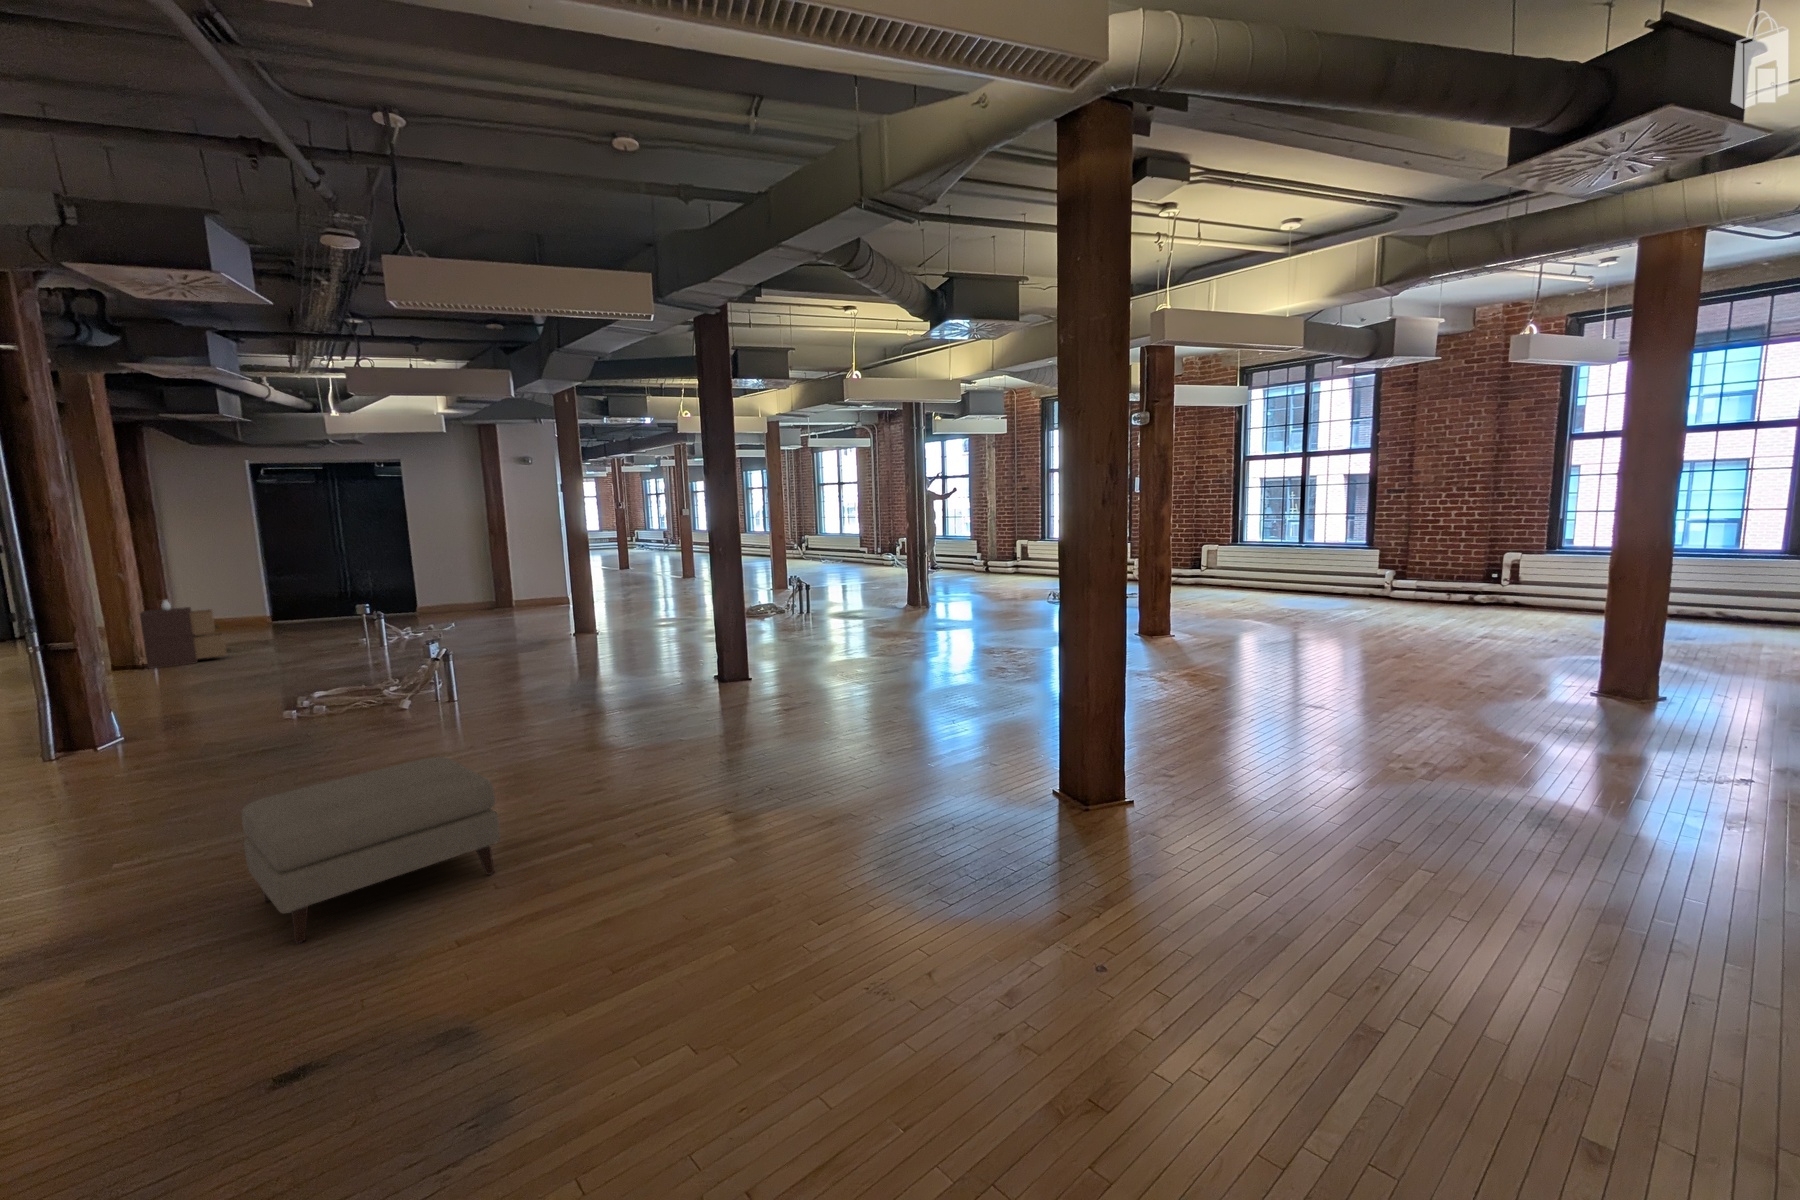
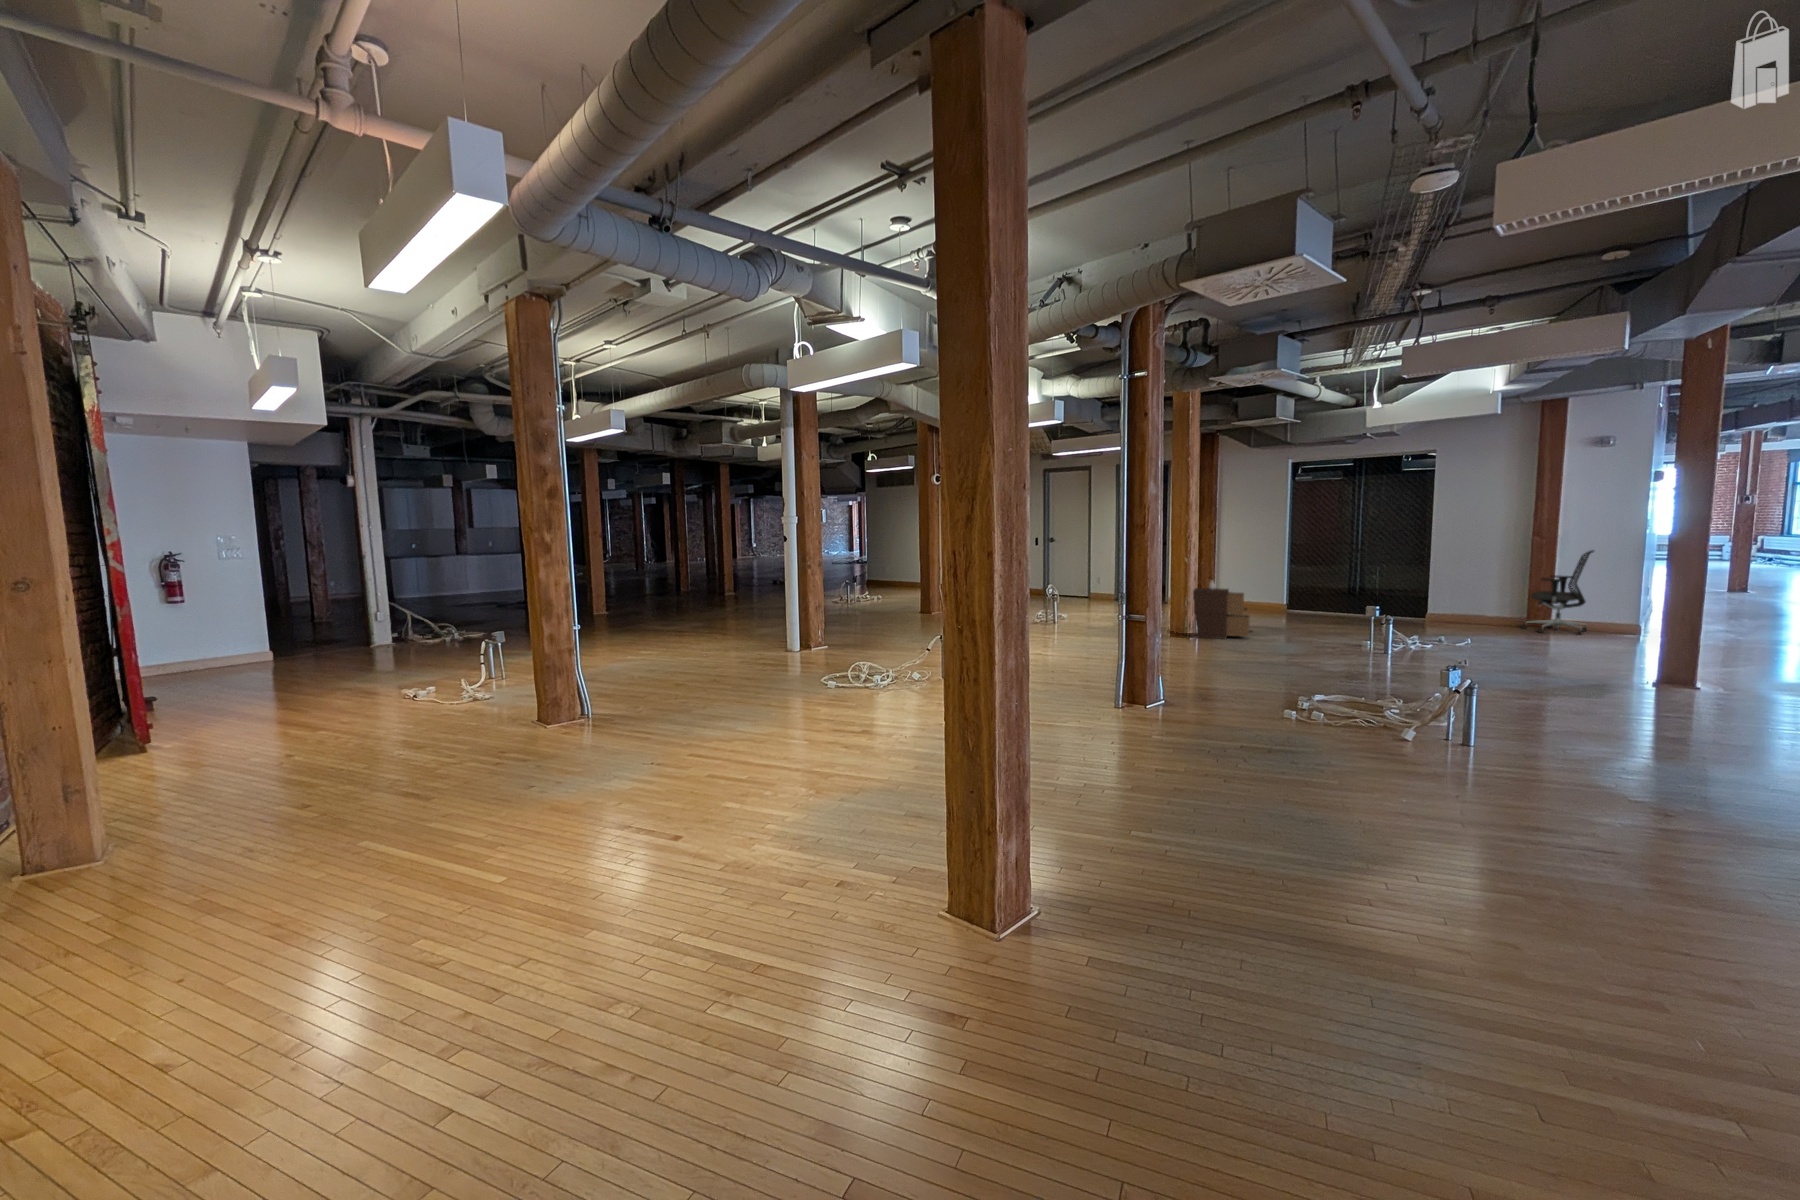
office chair: none [491,543,536,612] -> present [1522,550,1594,635]
ottoman: present [242,757,500,943] -> none [1225,844,1556,1089]

